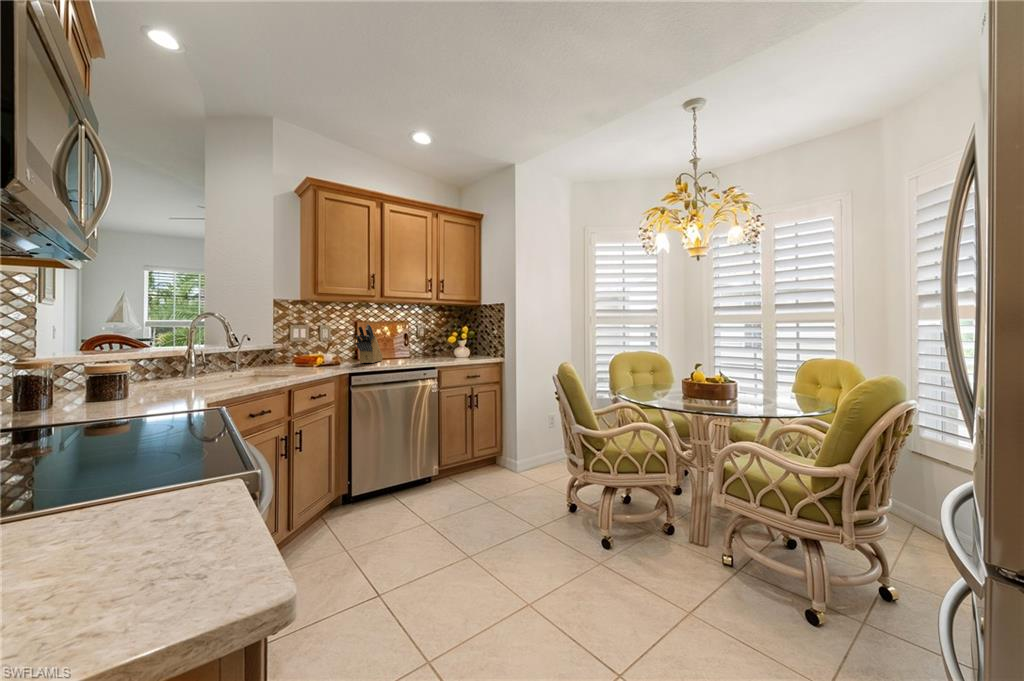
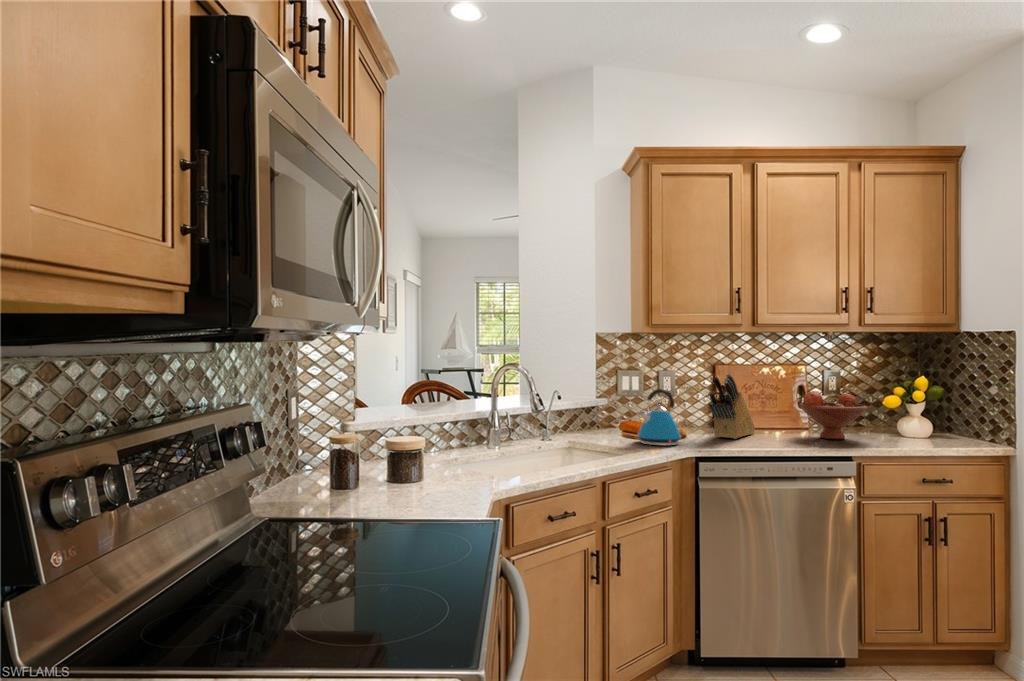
kettle: none [309,333,340,369] -> present [637,389,681,445]
fruit bowl: none [407,335,442,360] -> present [799,391,868,439]

